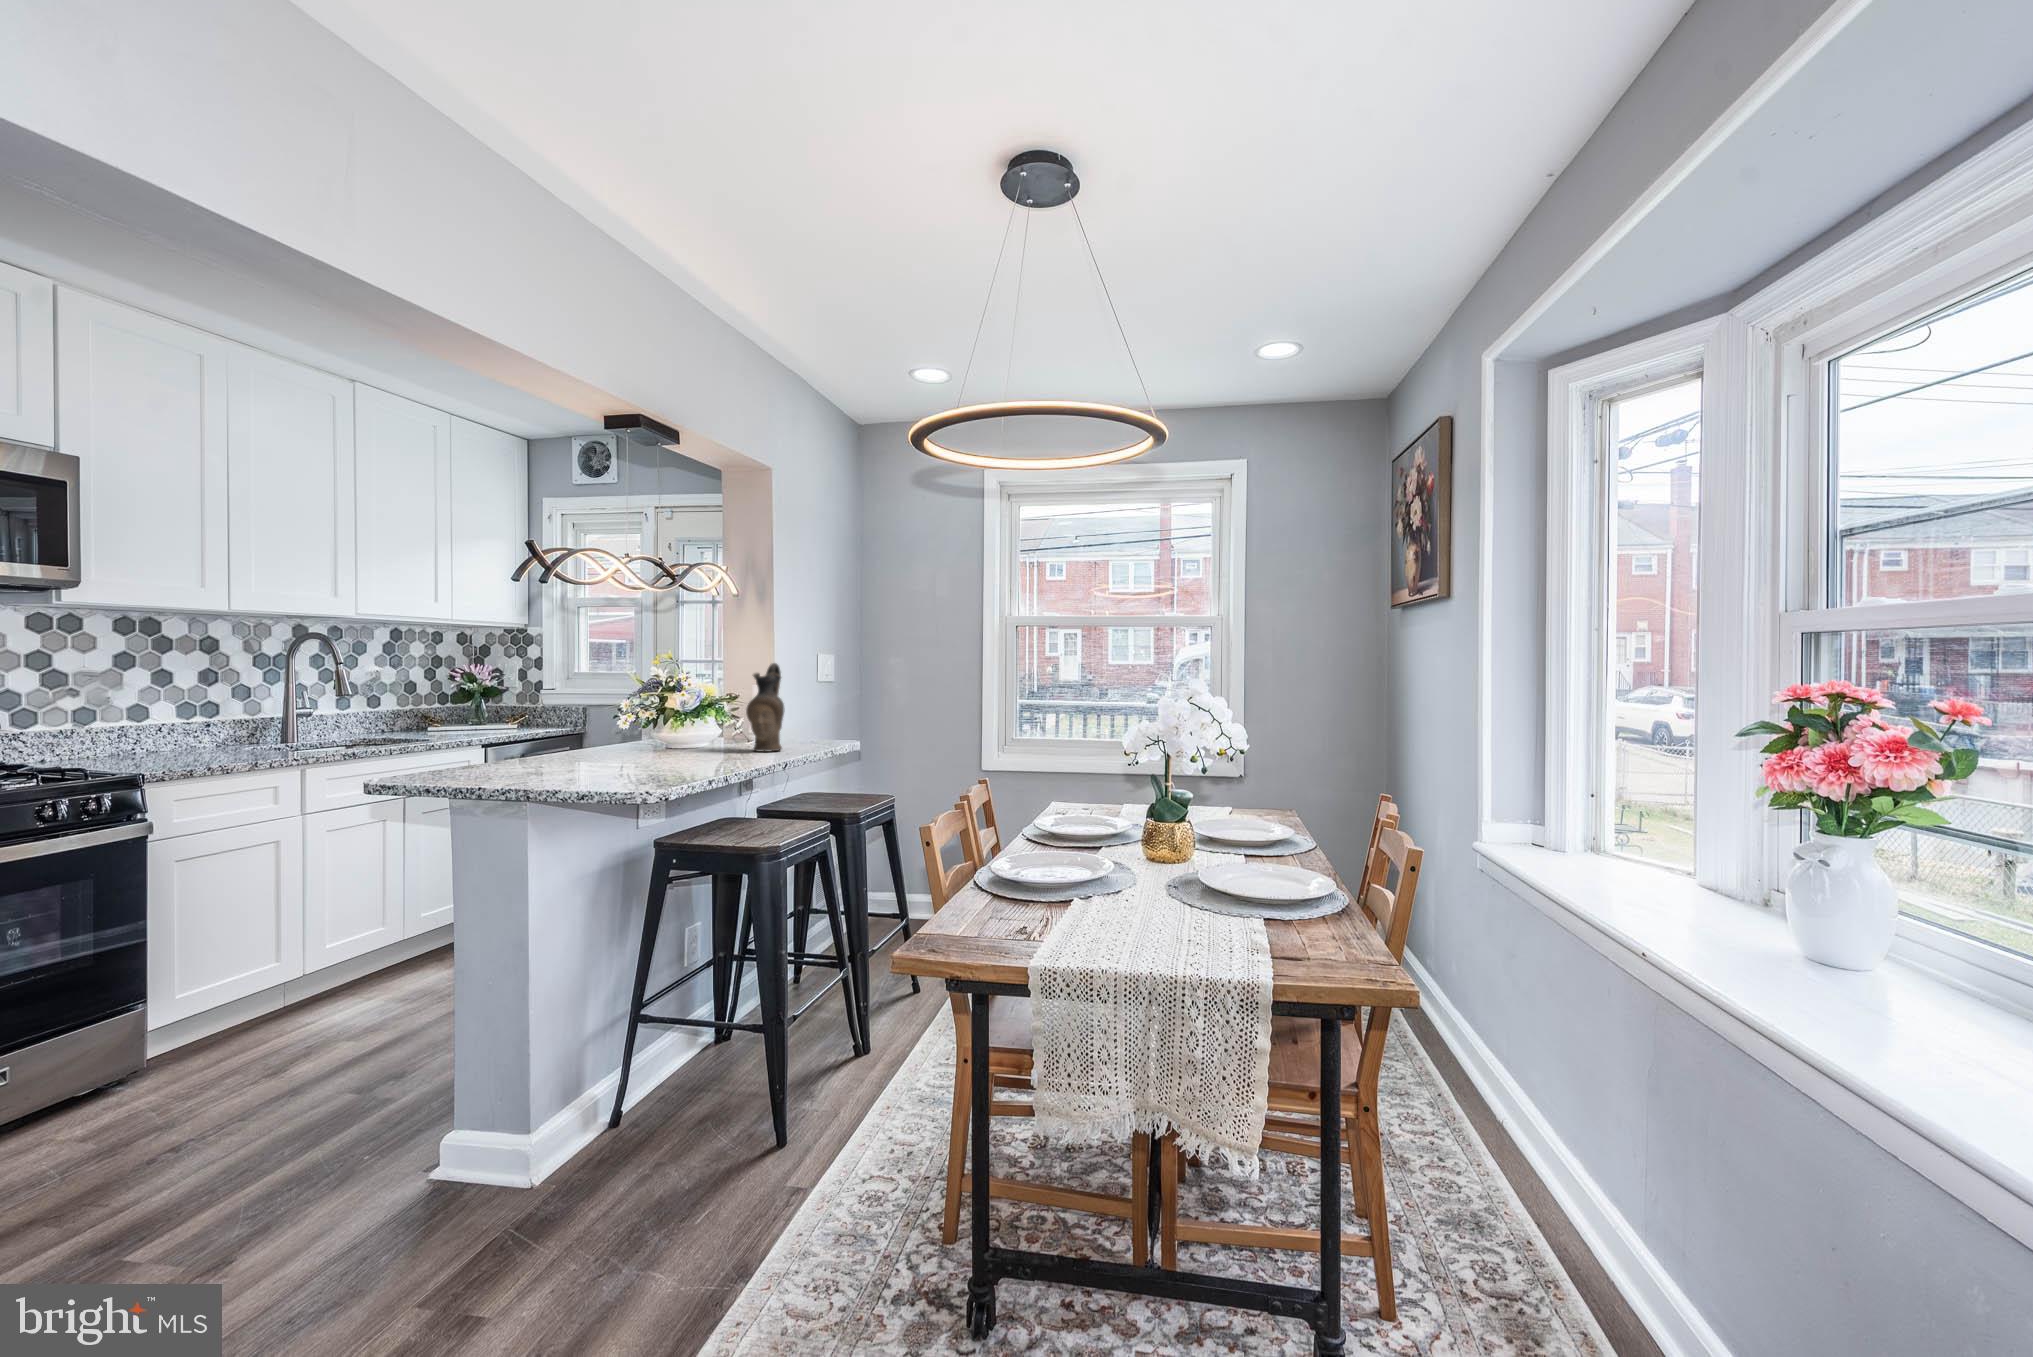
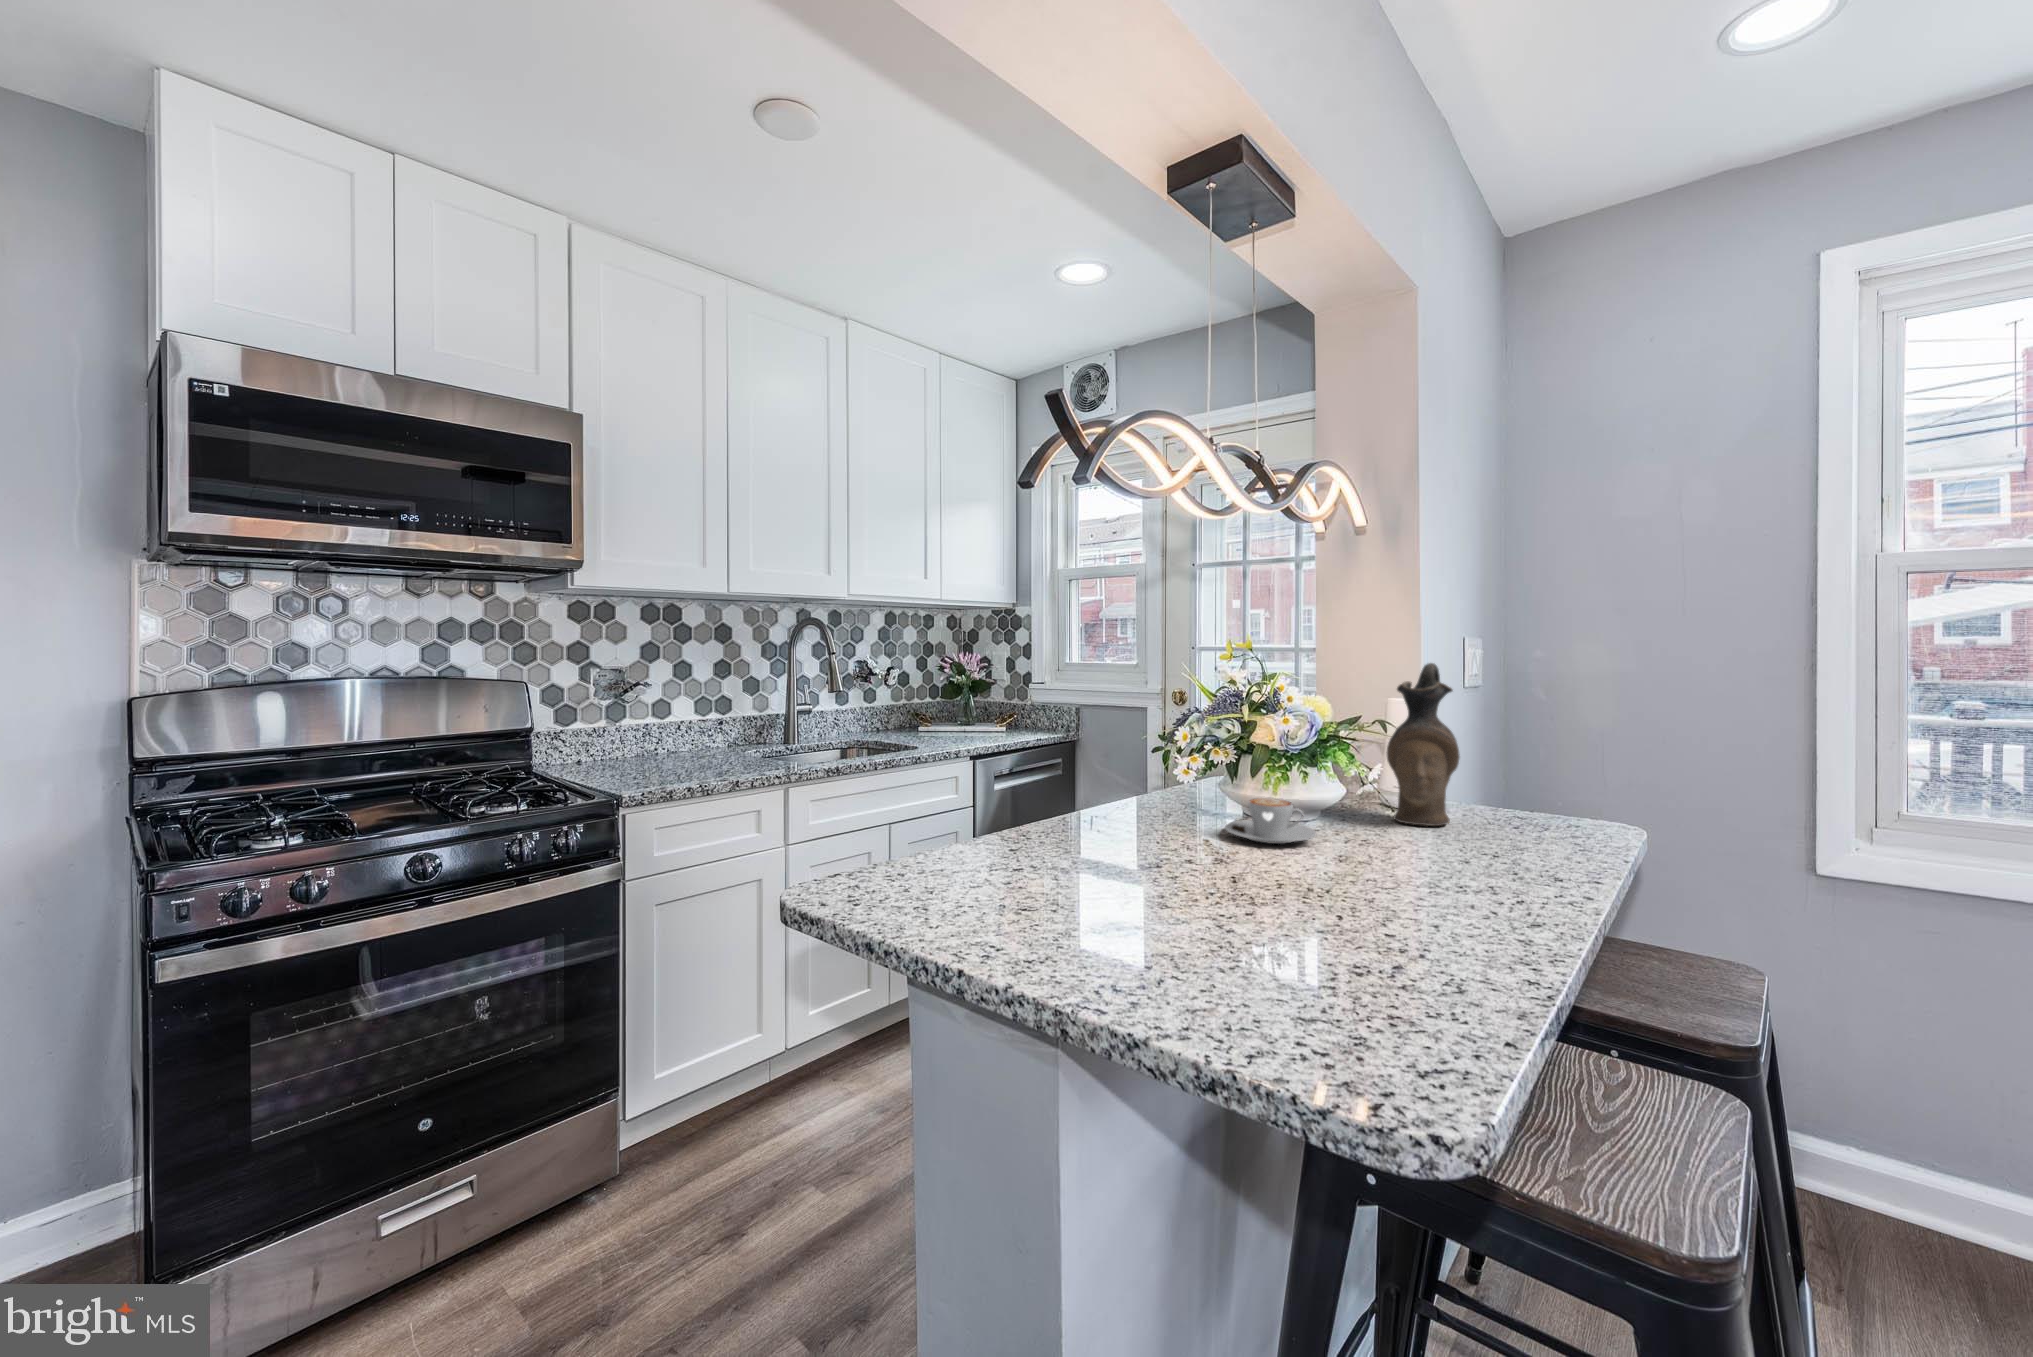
coffee cup: none [641,738,694,761] -> present [1225,798,1316,844]

